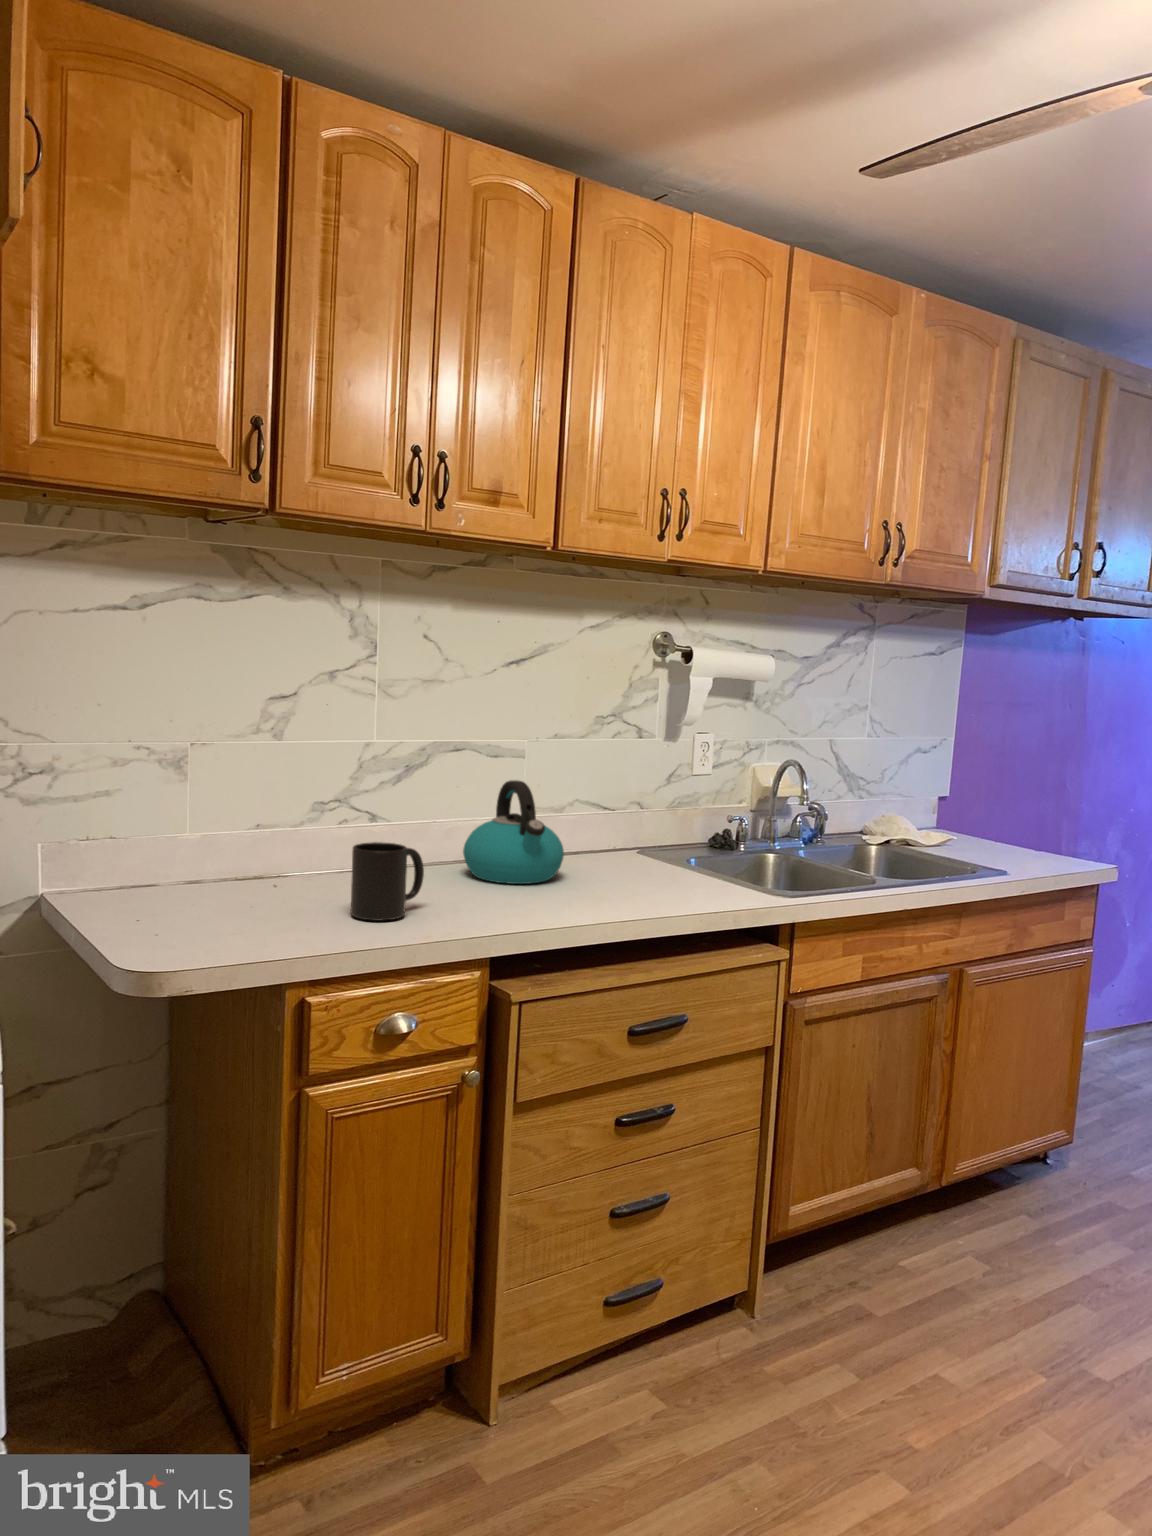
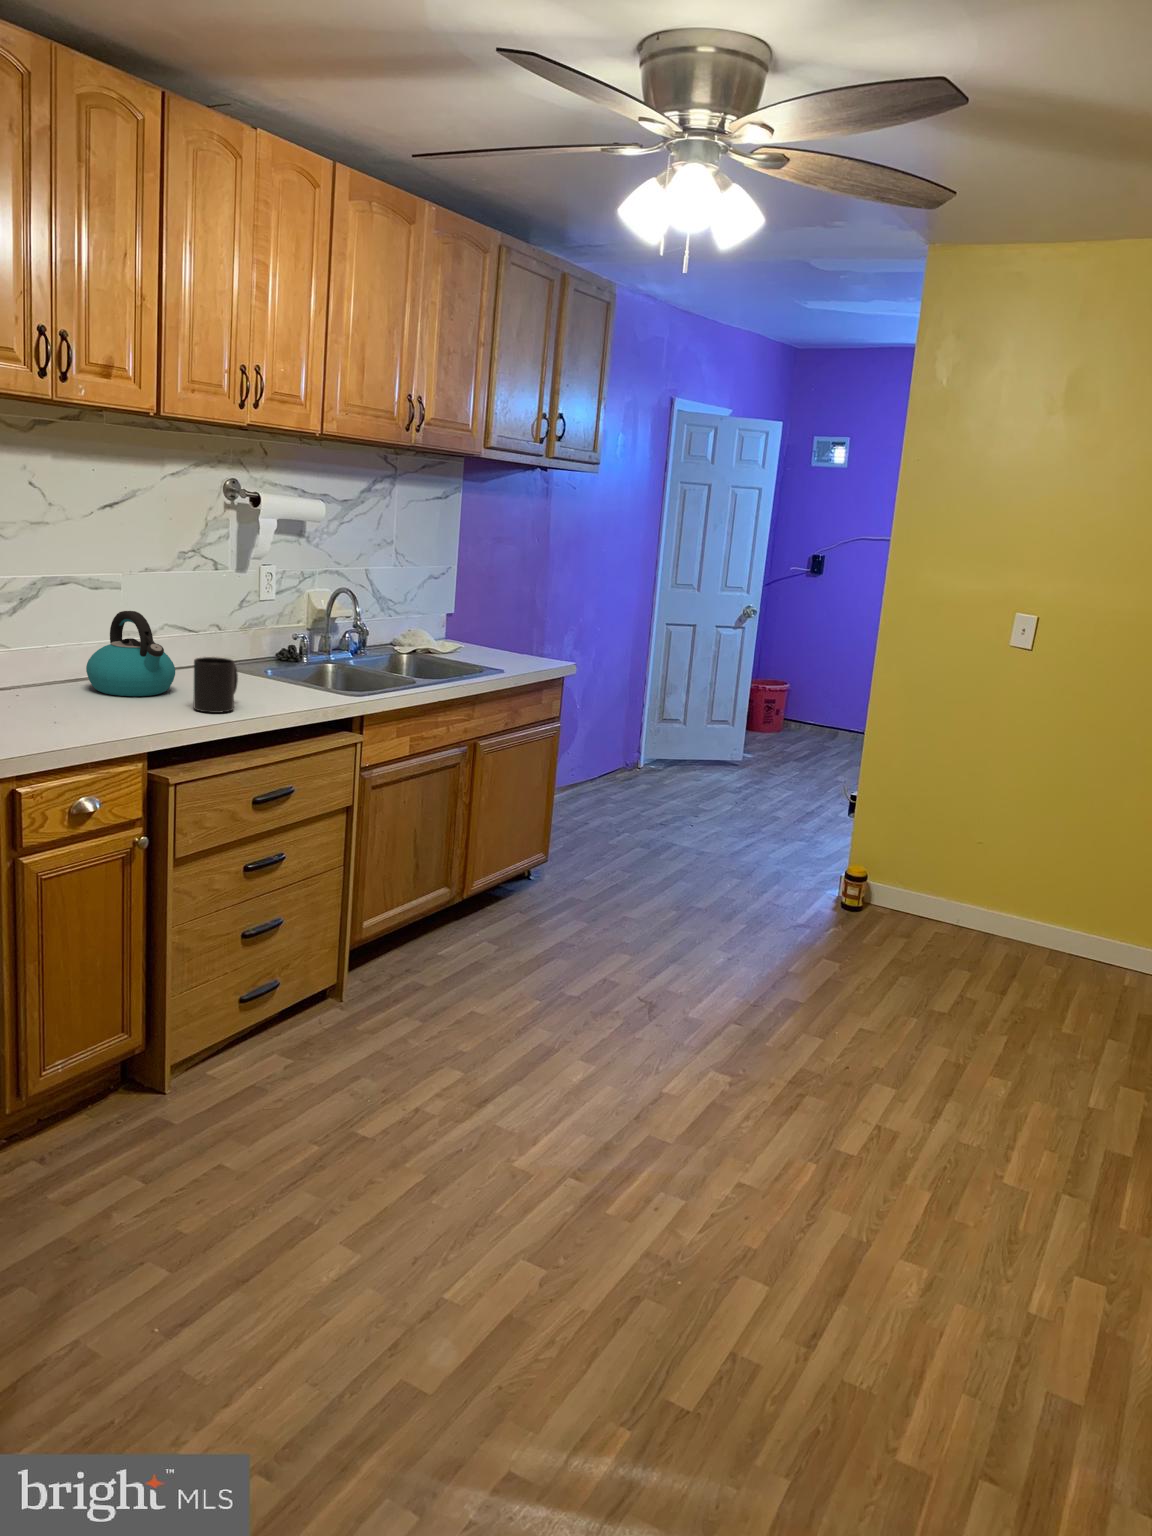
mug: present [351,842,424,921] -> present [194,657,238,713]

